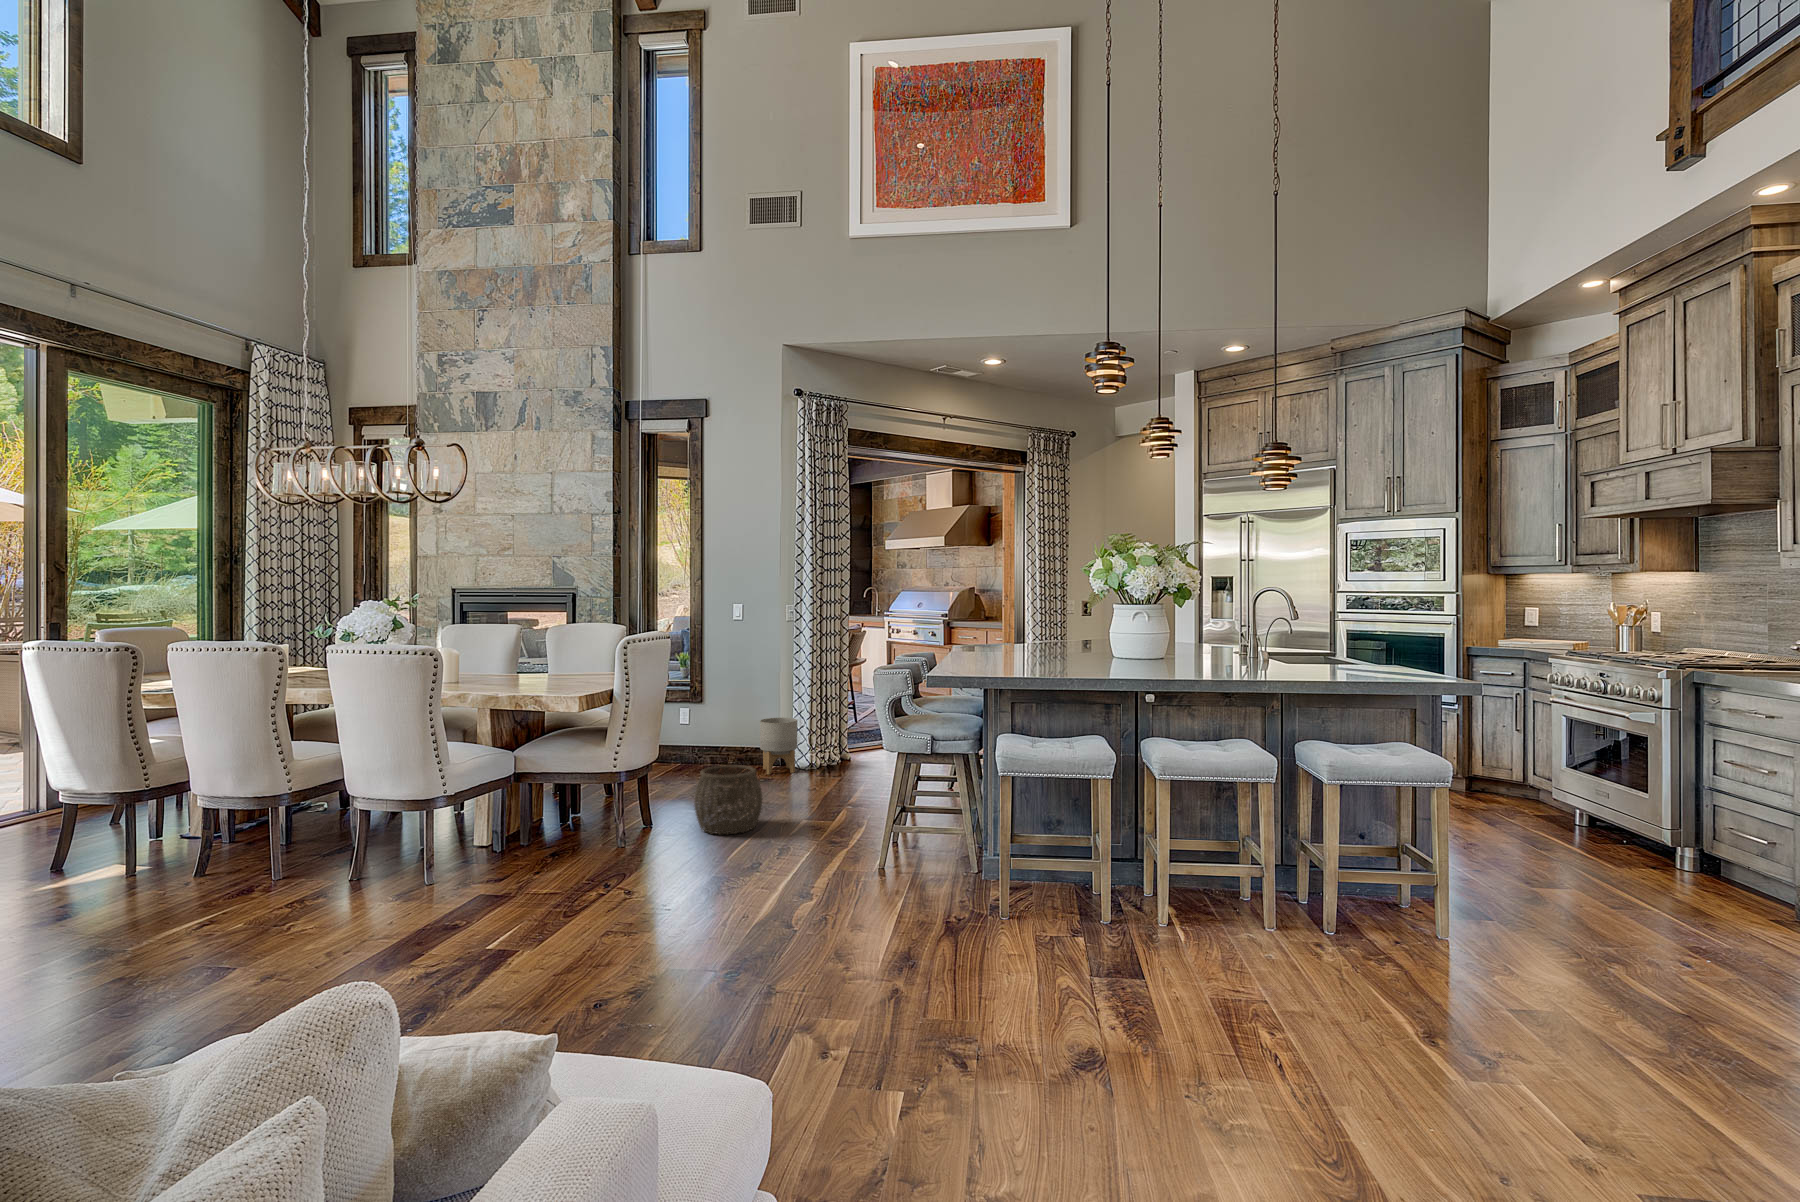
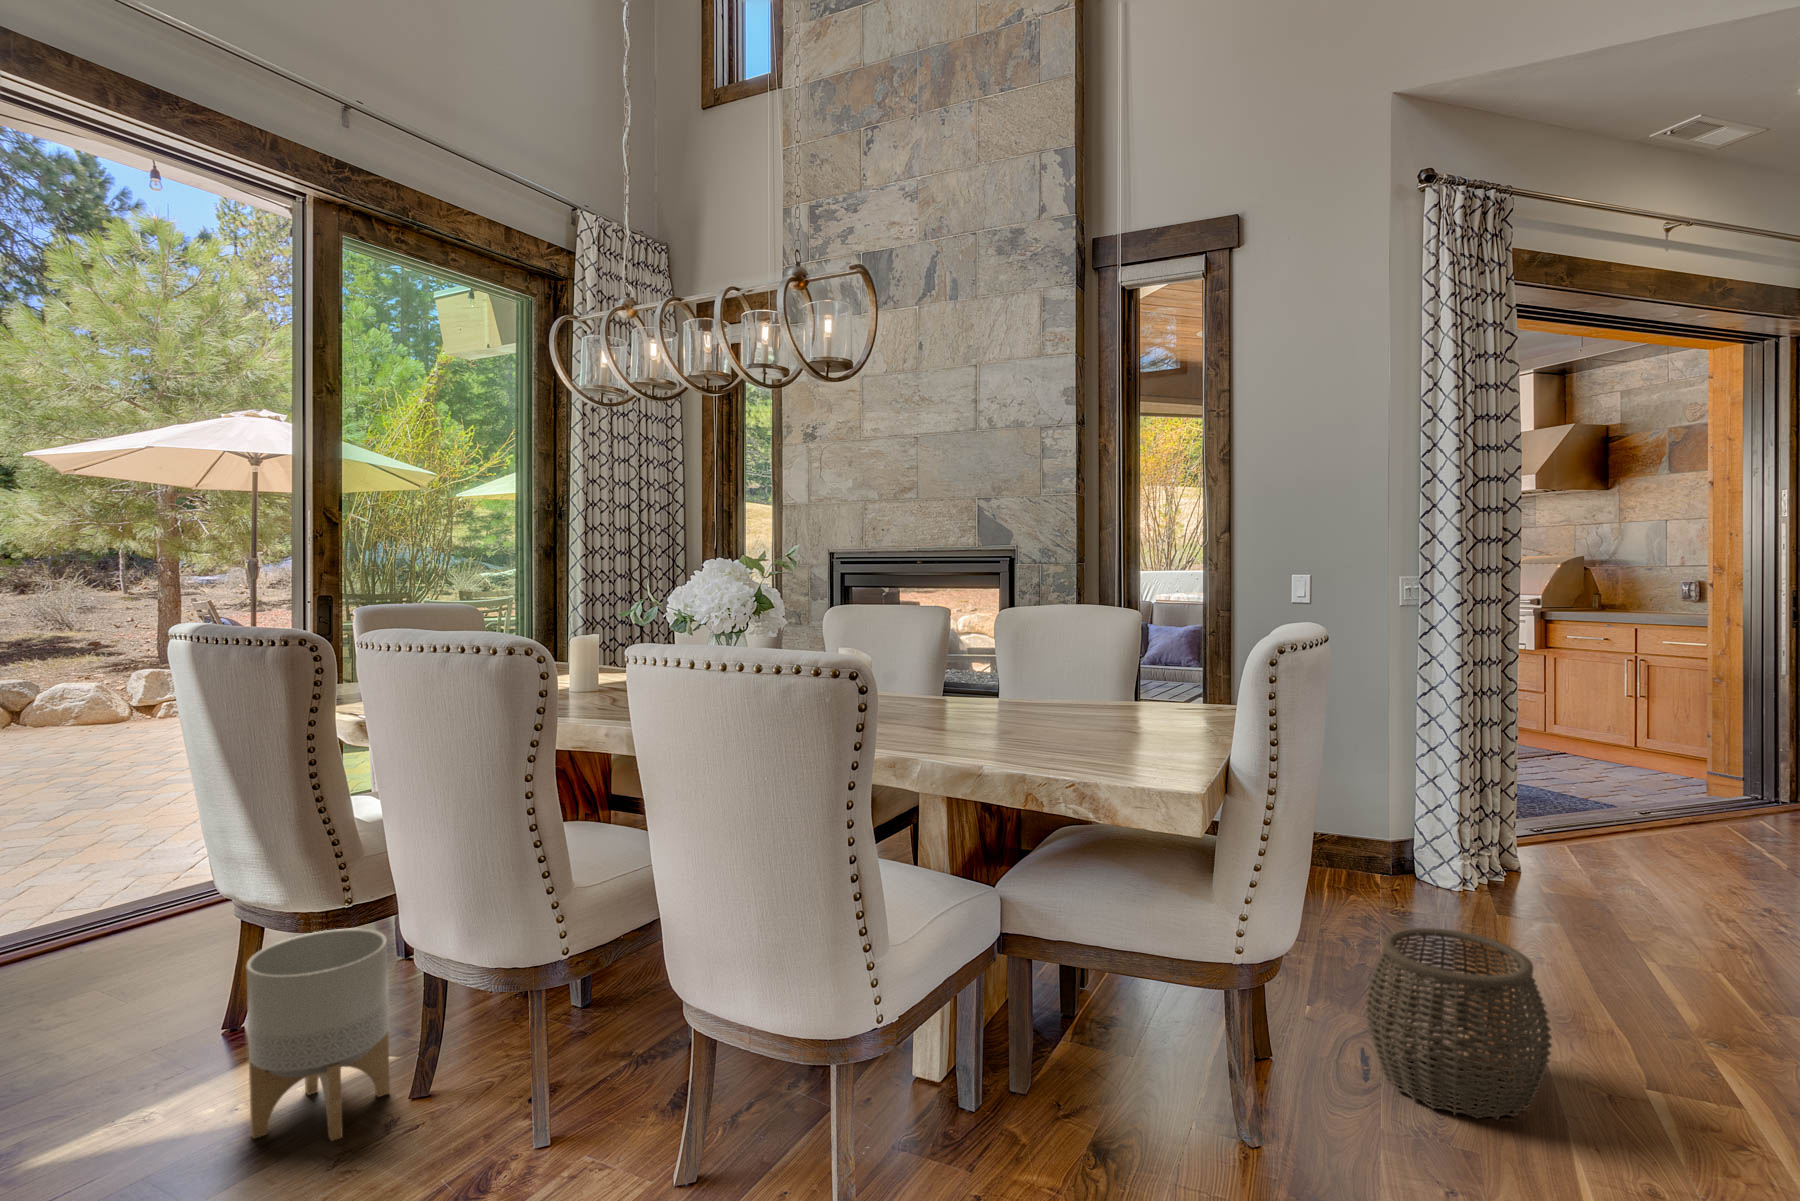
planter: present [760,718,797,774] -> present [246,928,390,1141]

